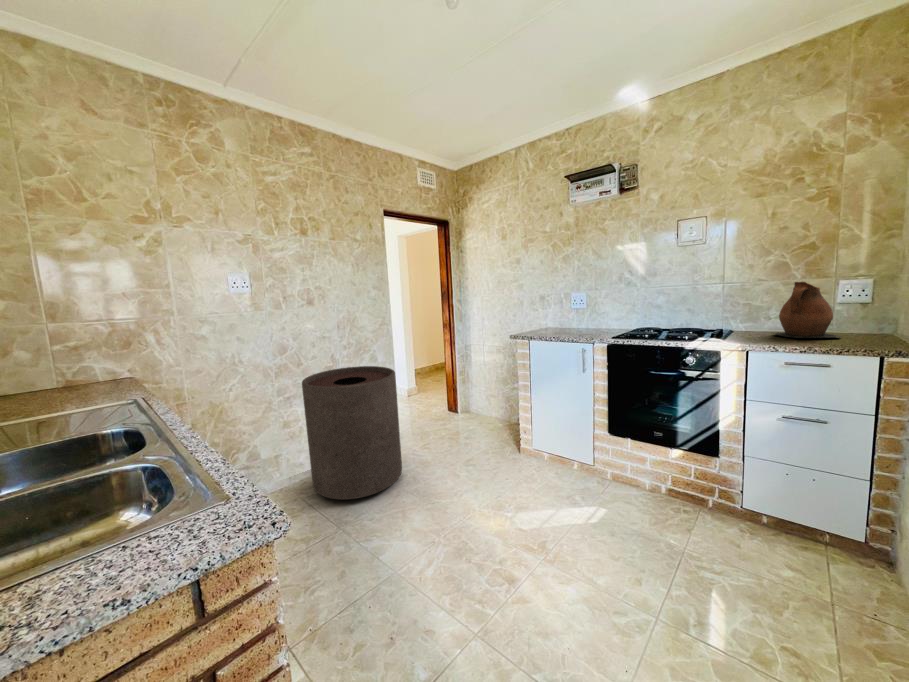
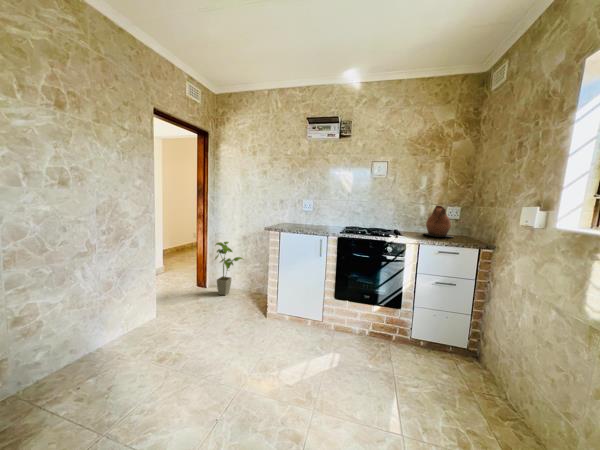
house plant: none [461,355,499,423] -> present [215,242,242,295]
trash can: present [302,366,402,500] -> none [43,253,167,404]

